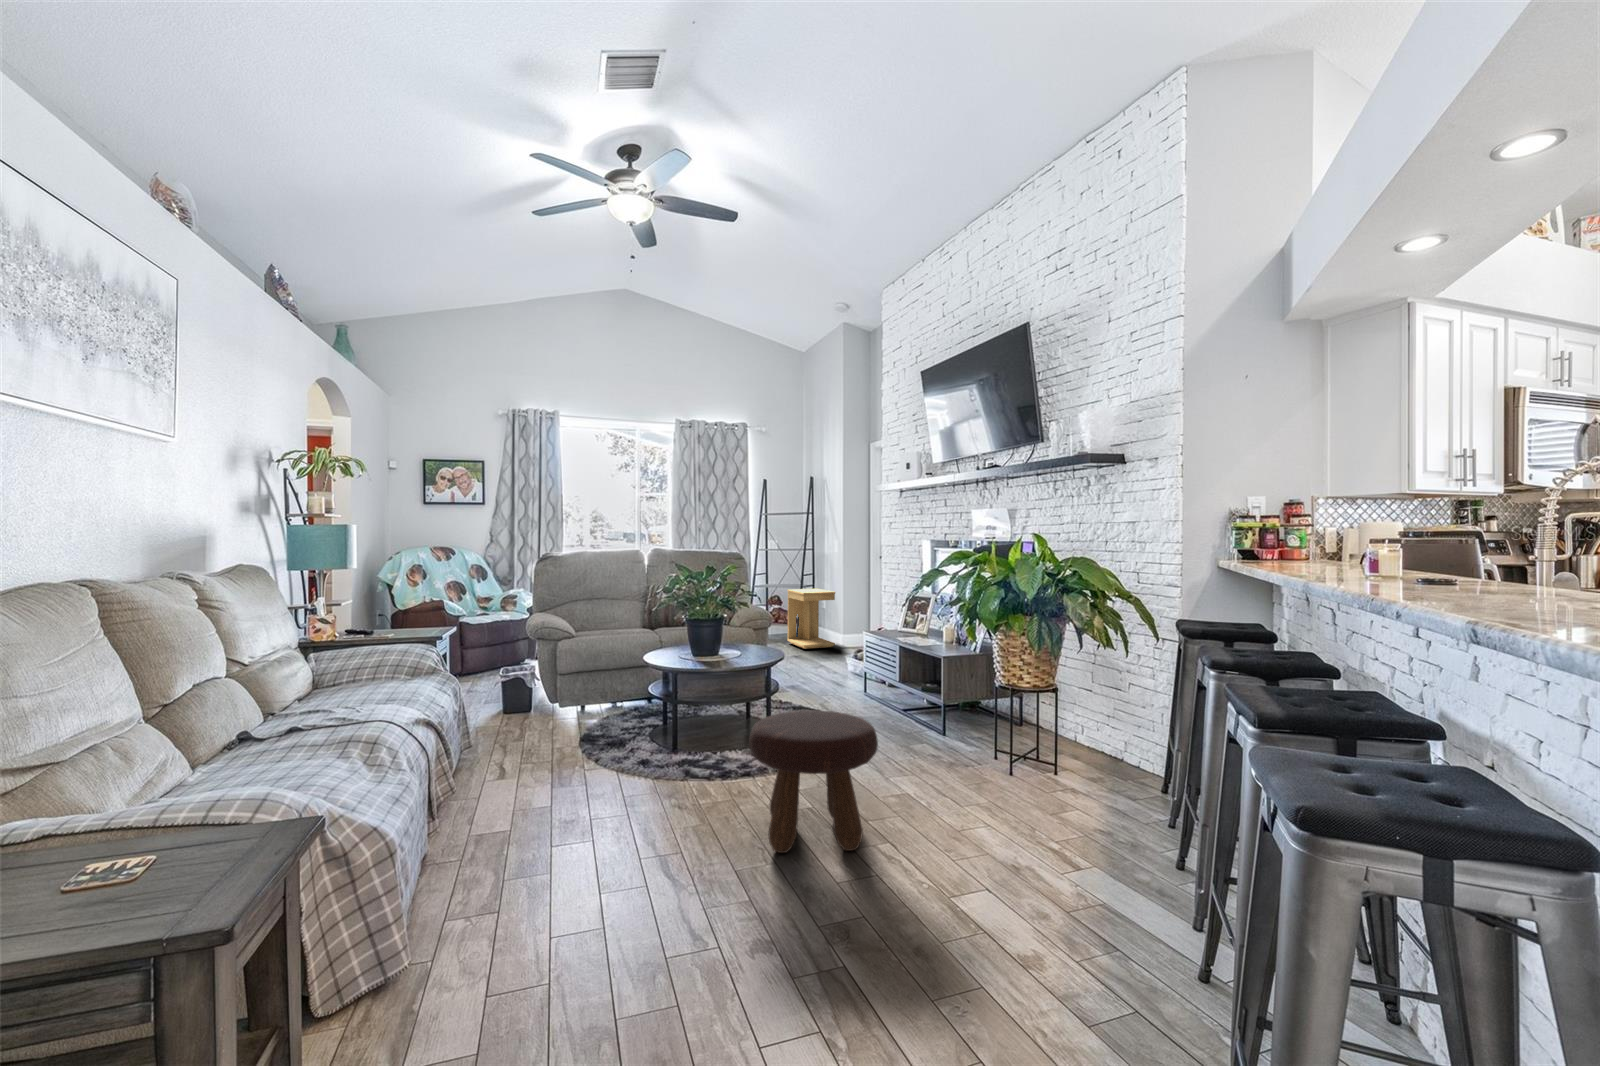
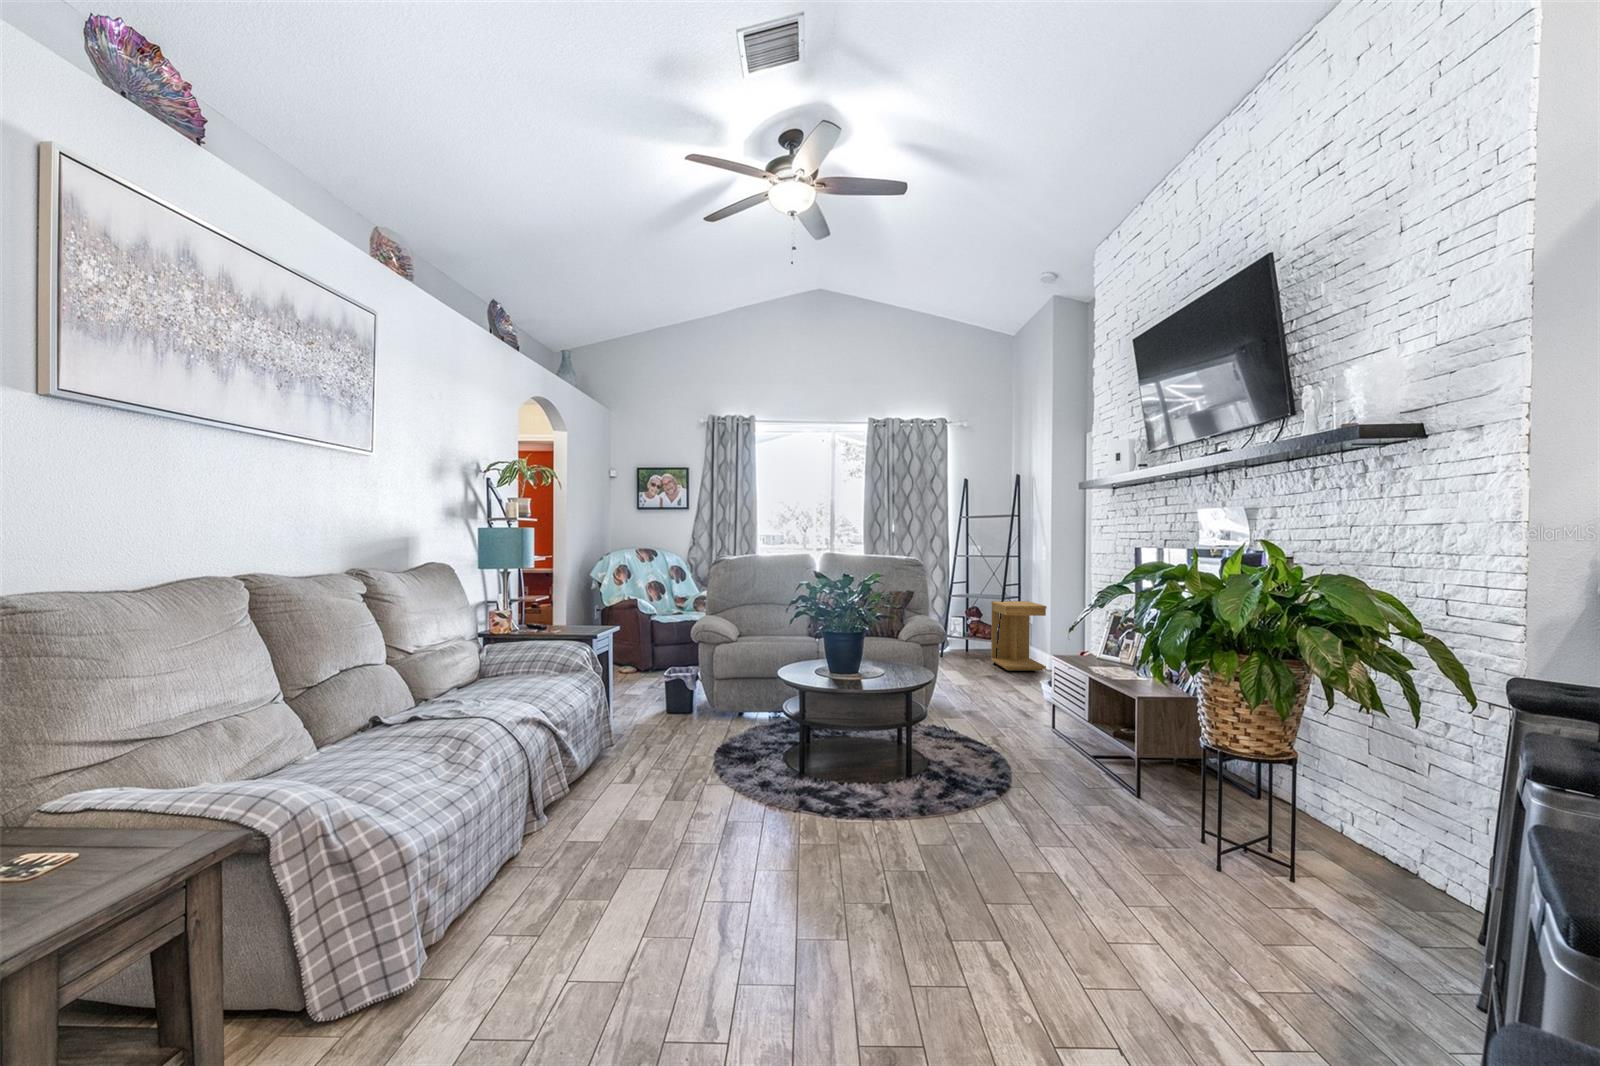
footstool: present [749,710,878,853] -> none [830,754,990,943]

